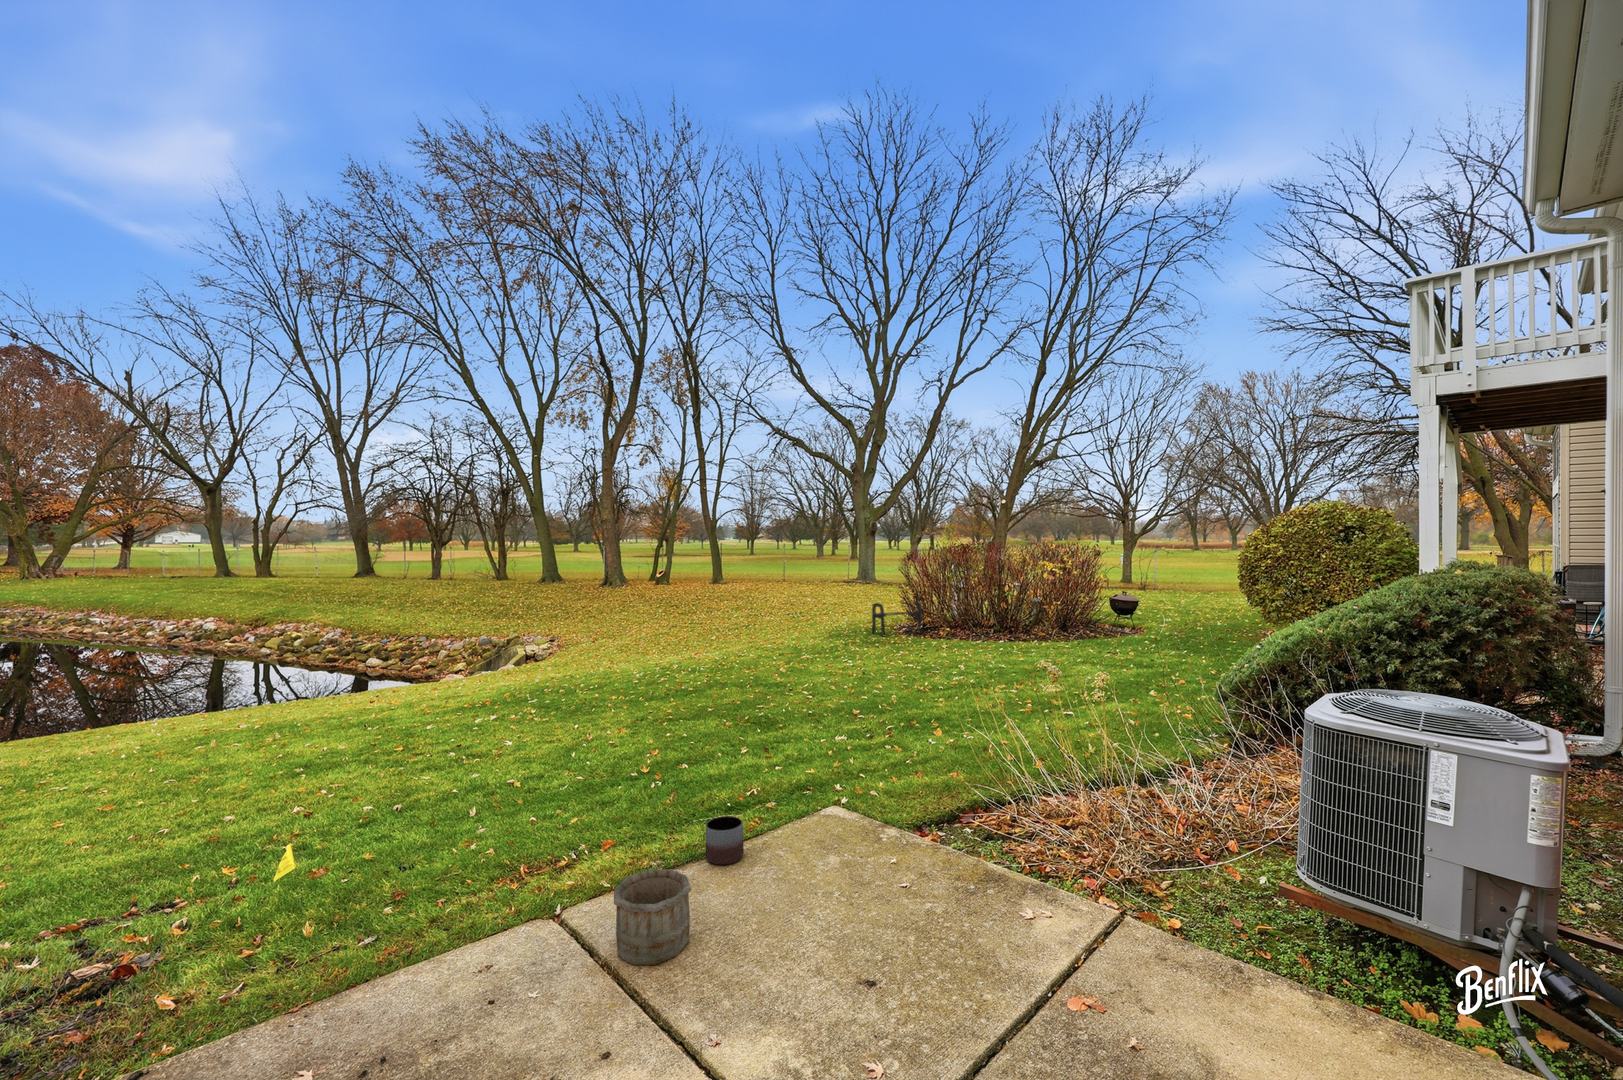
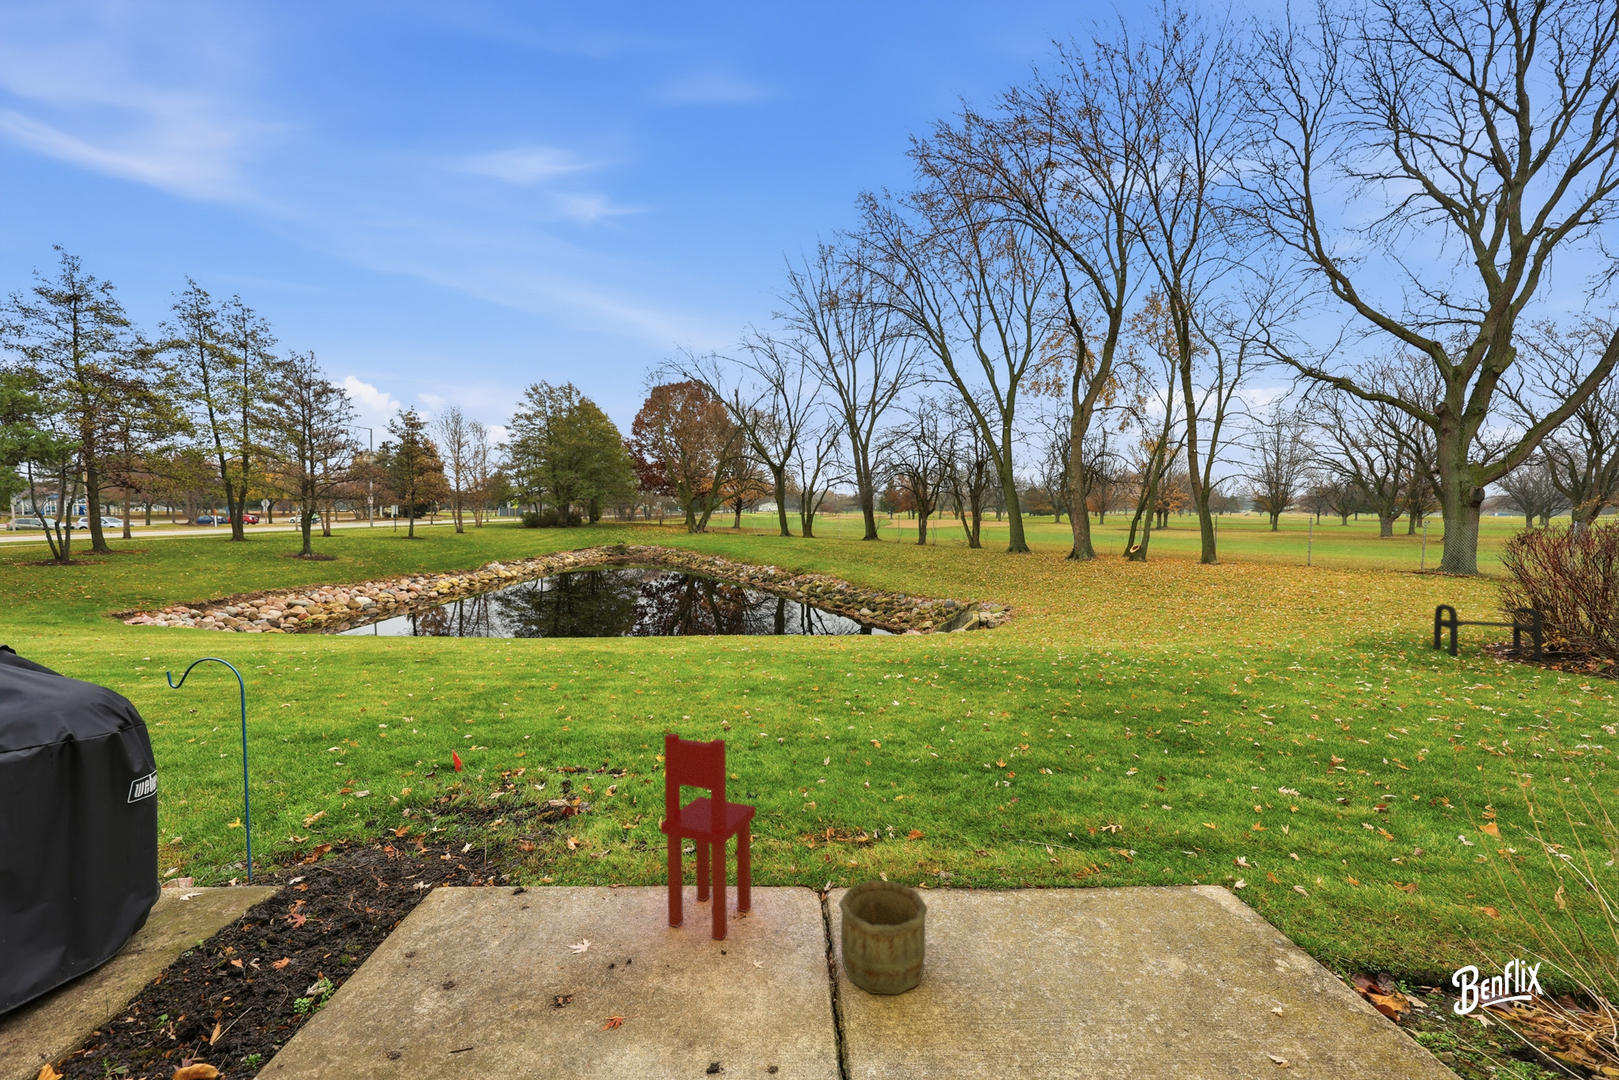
chair: none [398,783,495,1010] -> present [661,733,756,940]
planter: present [706,816,744,865] -> none [1001,846,1050,909]

